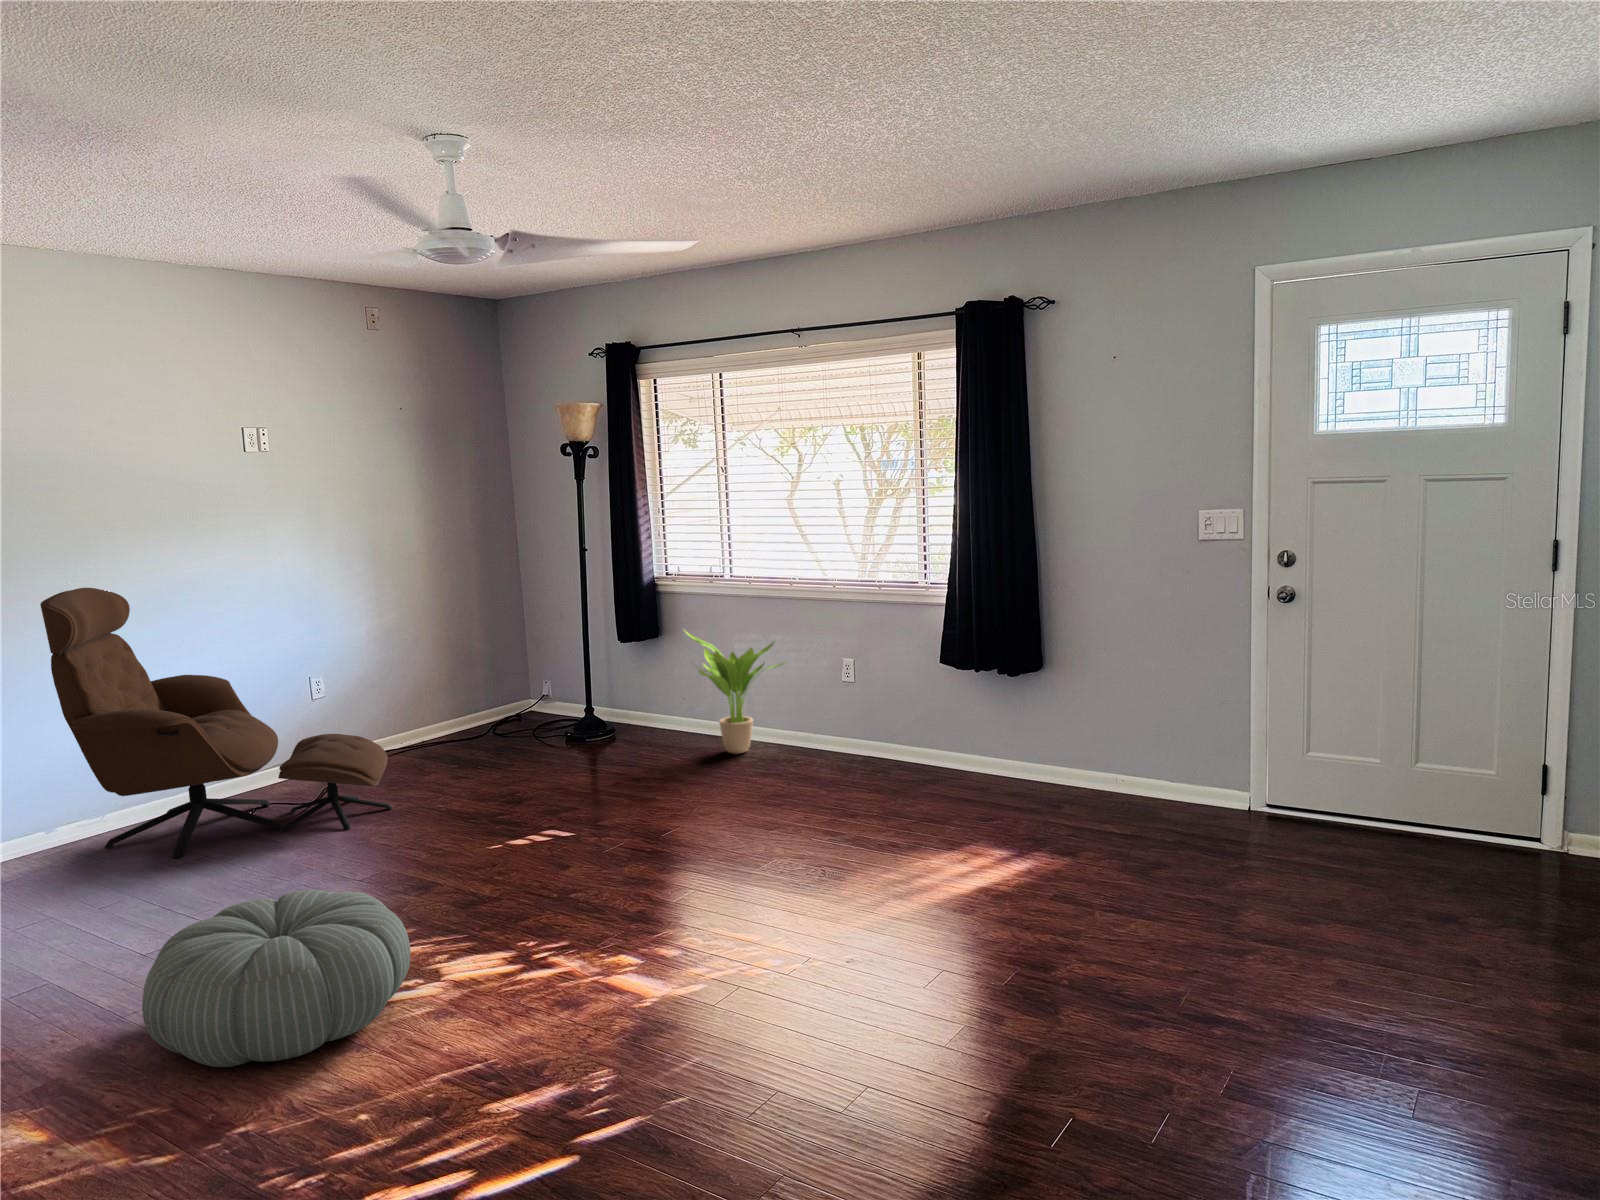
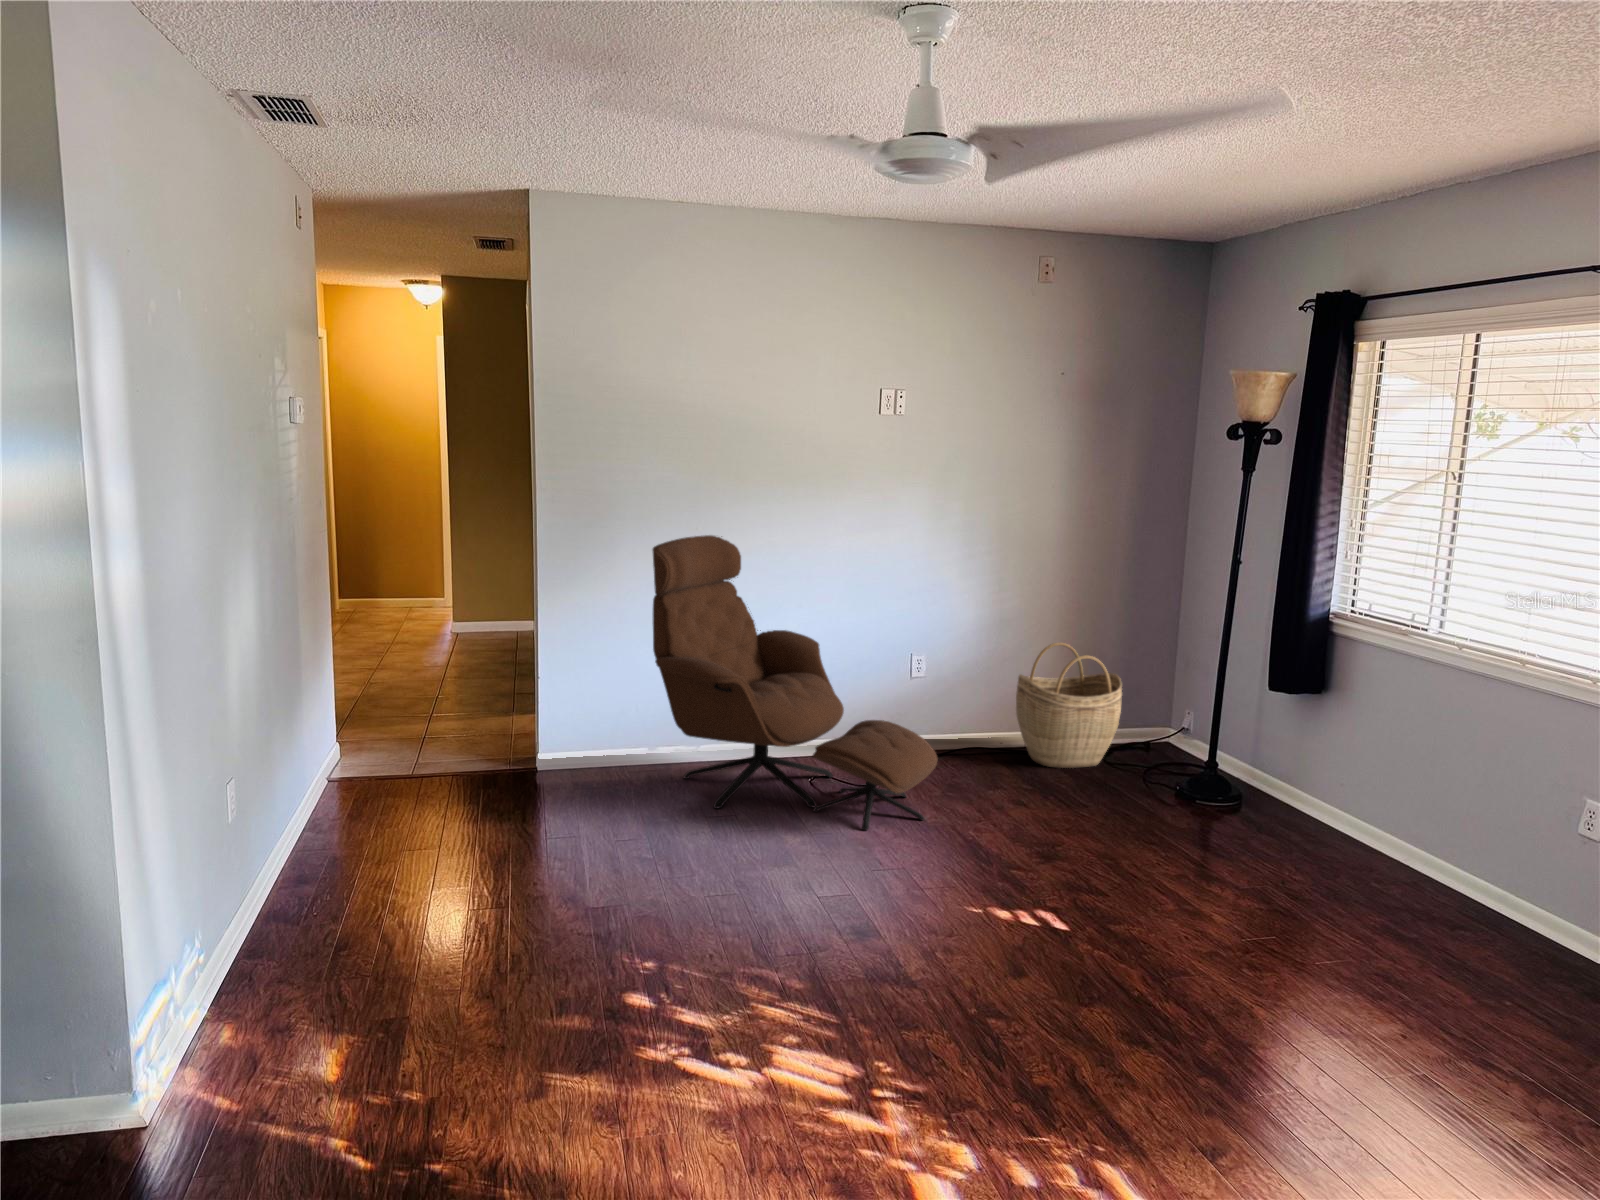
potted plant: present [687,633,784,754] -> none [1333,693,1496,889]
woven basket: none [412,643,505,750] -> present [1016,643,1122,768]
pouf: present [142,890,411,1067] -> none [473,898,735,1100]

